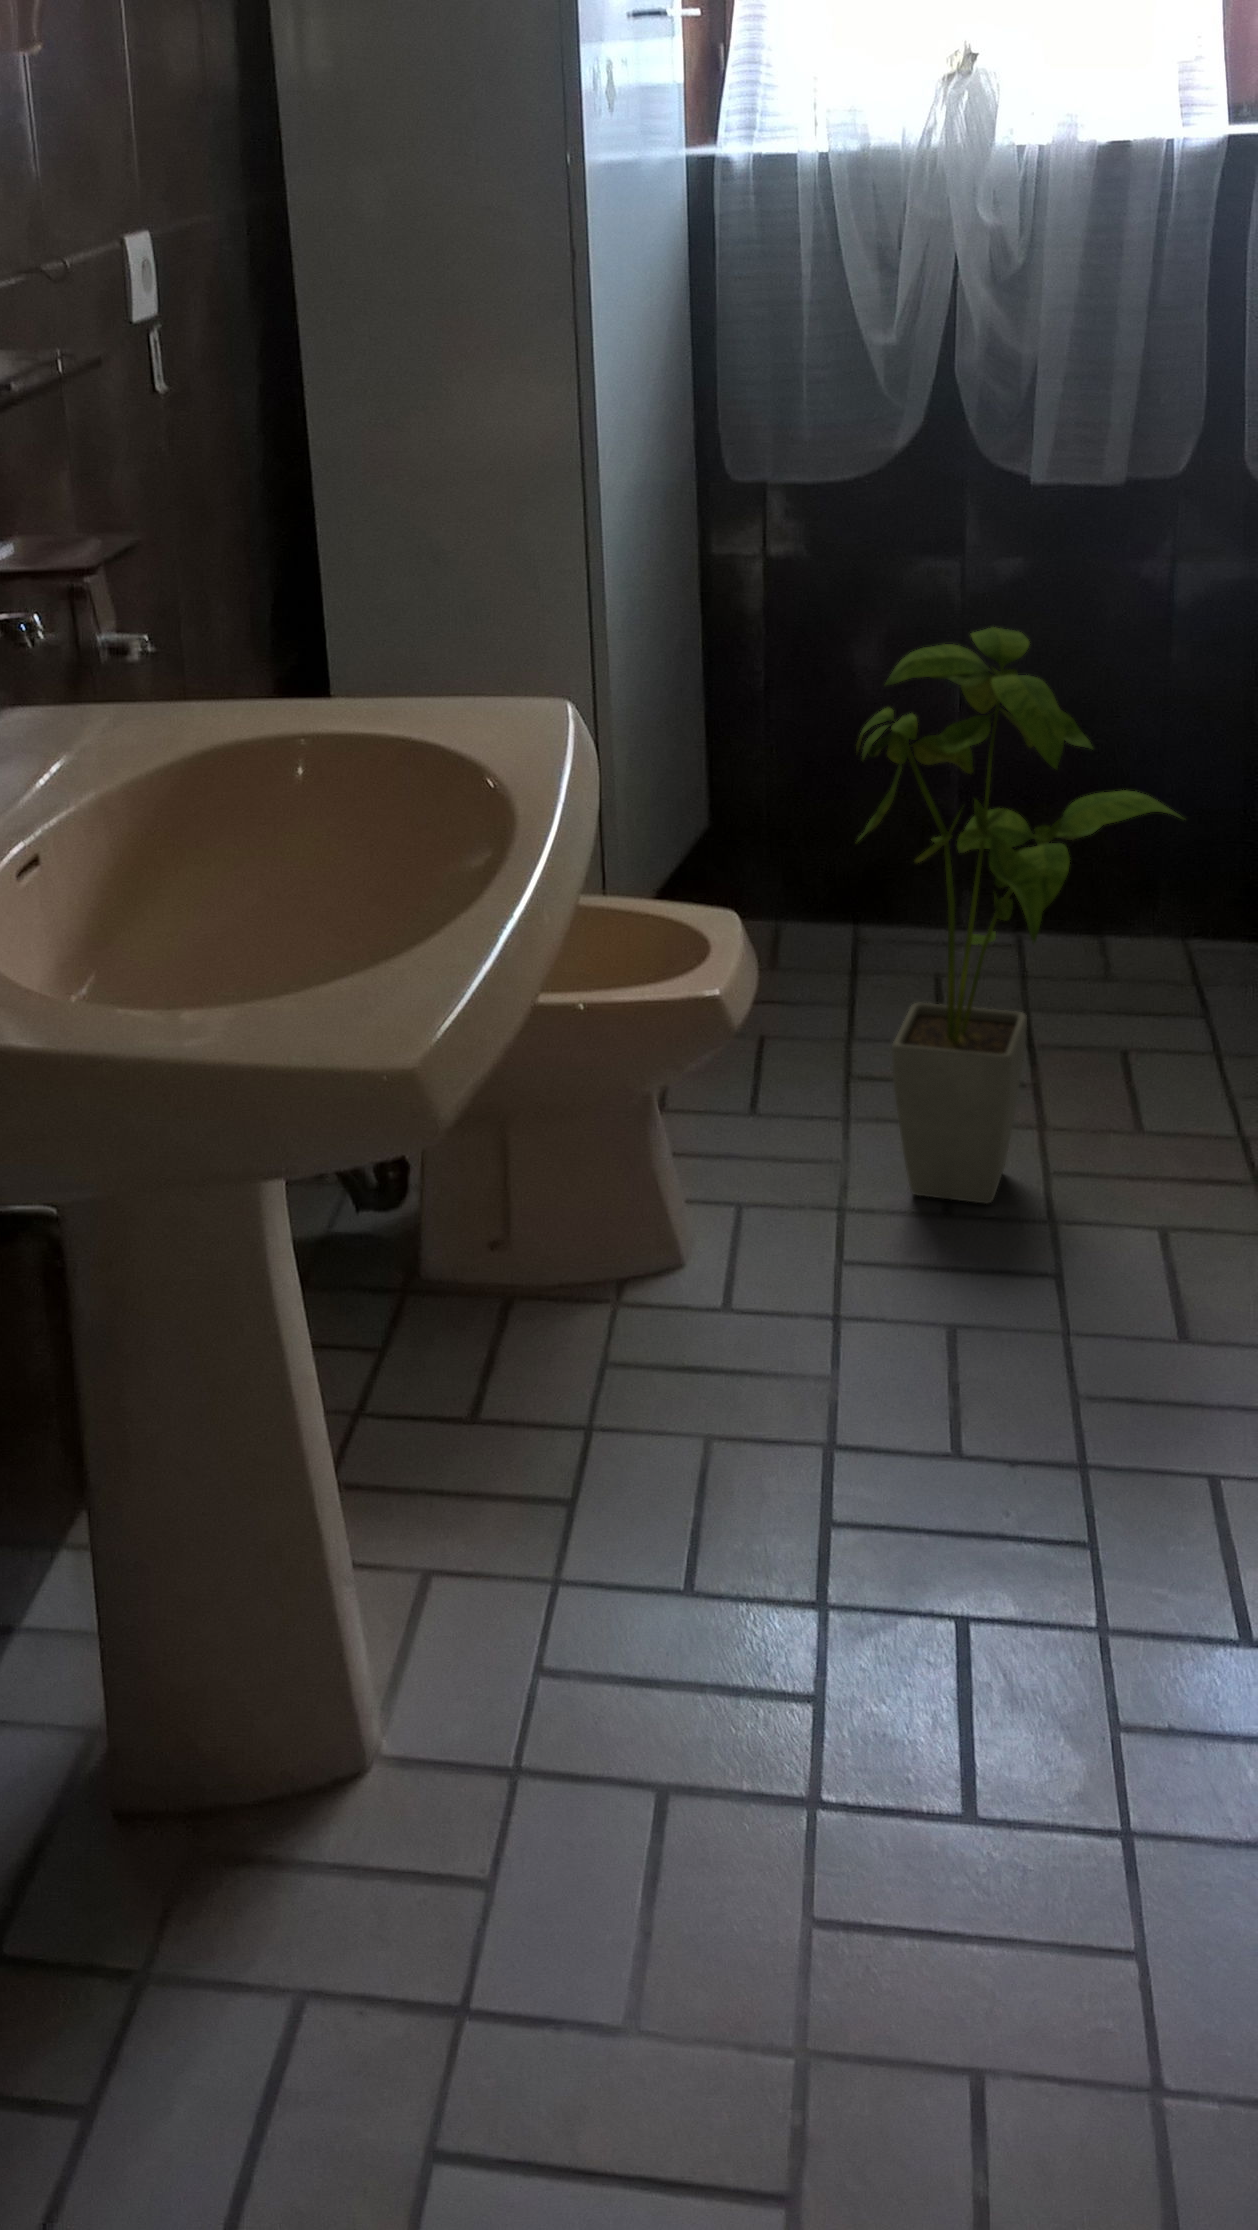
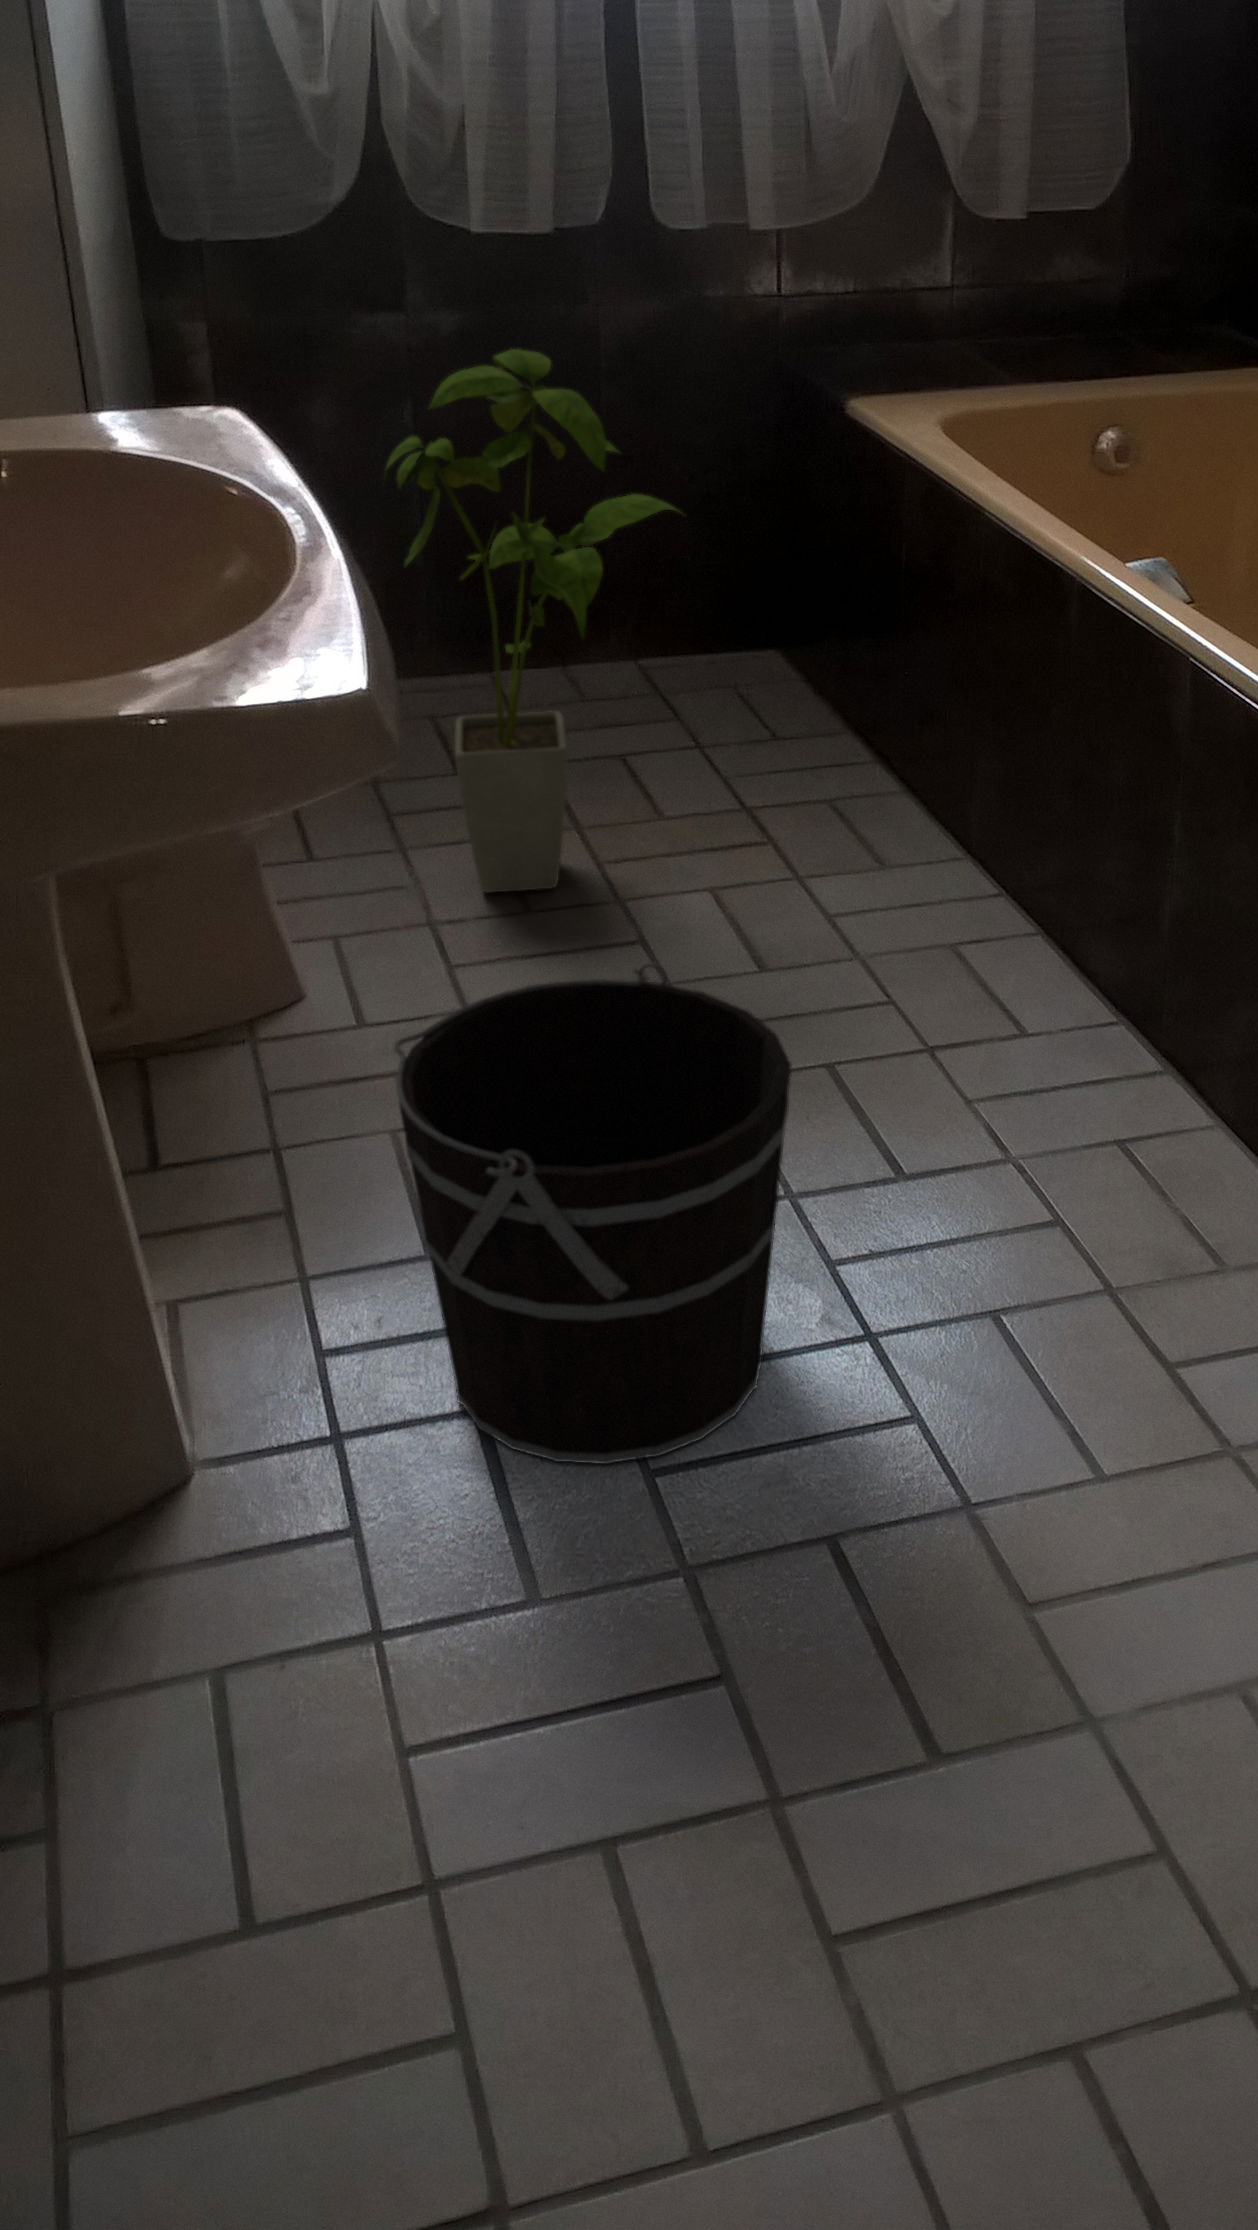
bucket: none [597,1335,1037,1903] -> present [394,962,792,1464]

